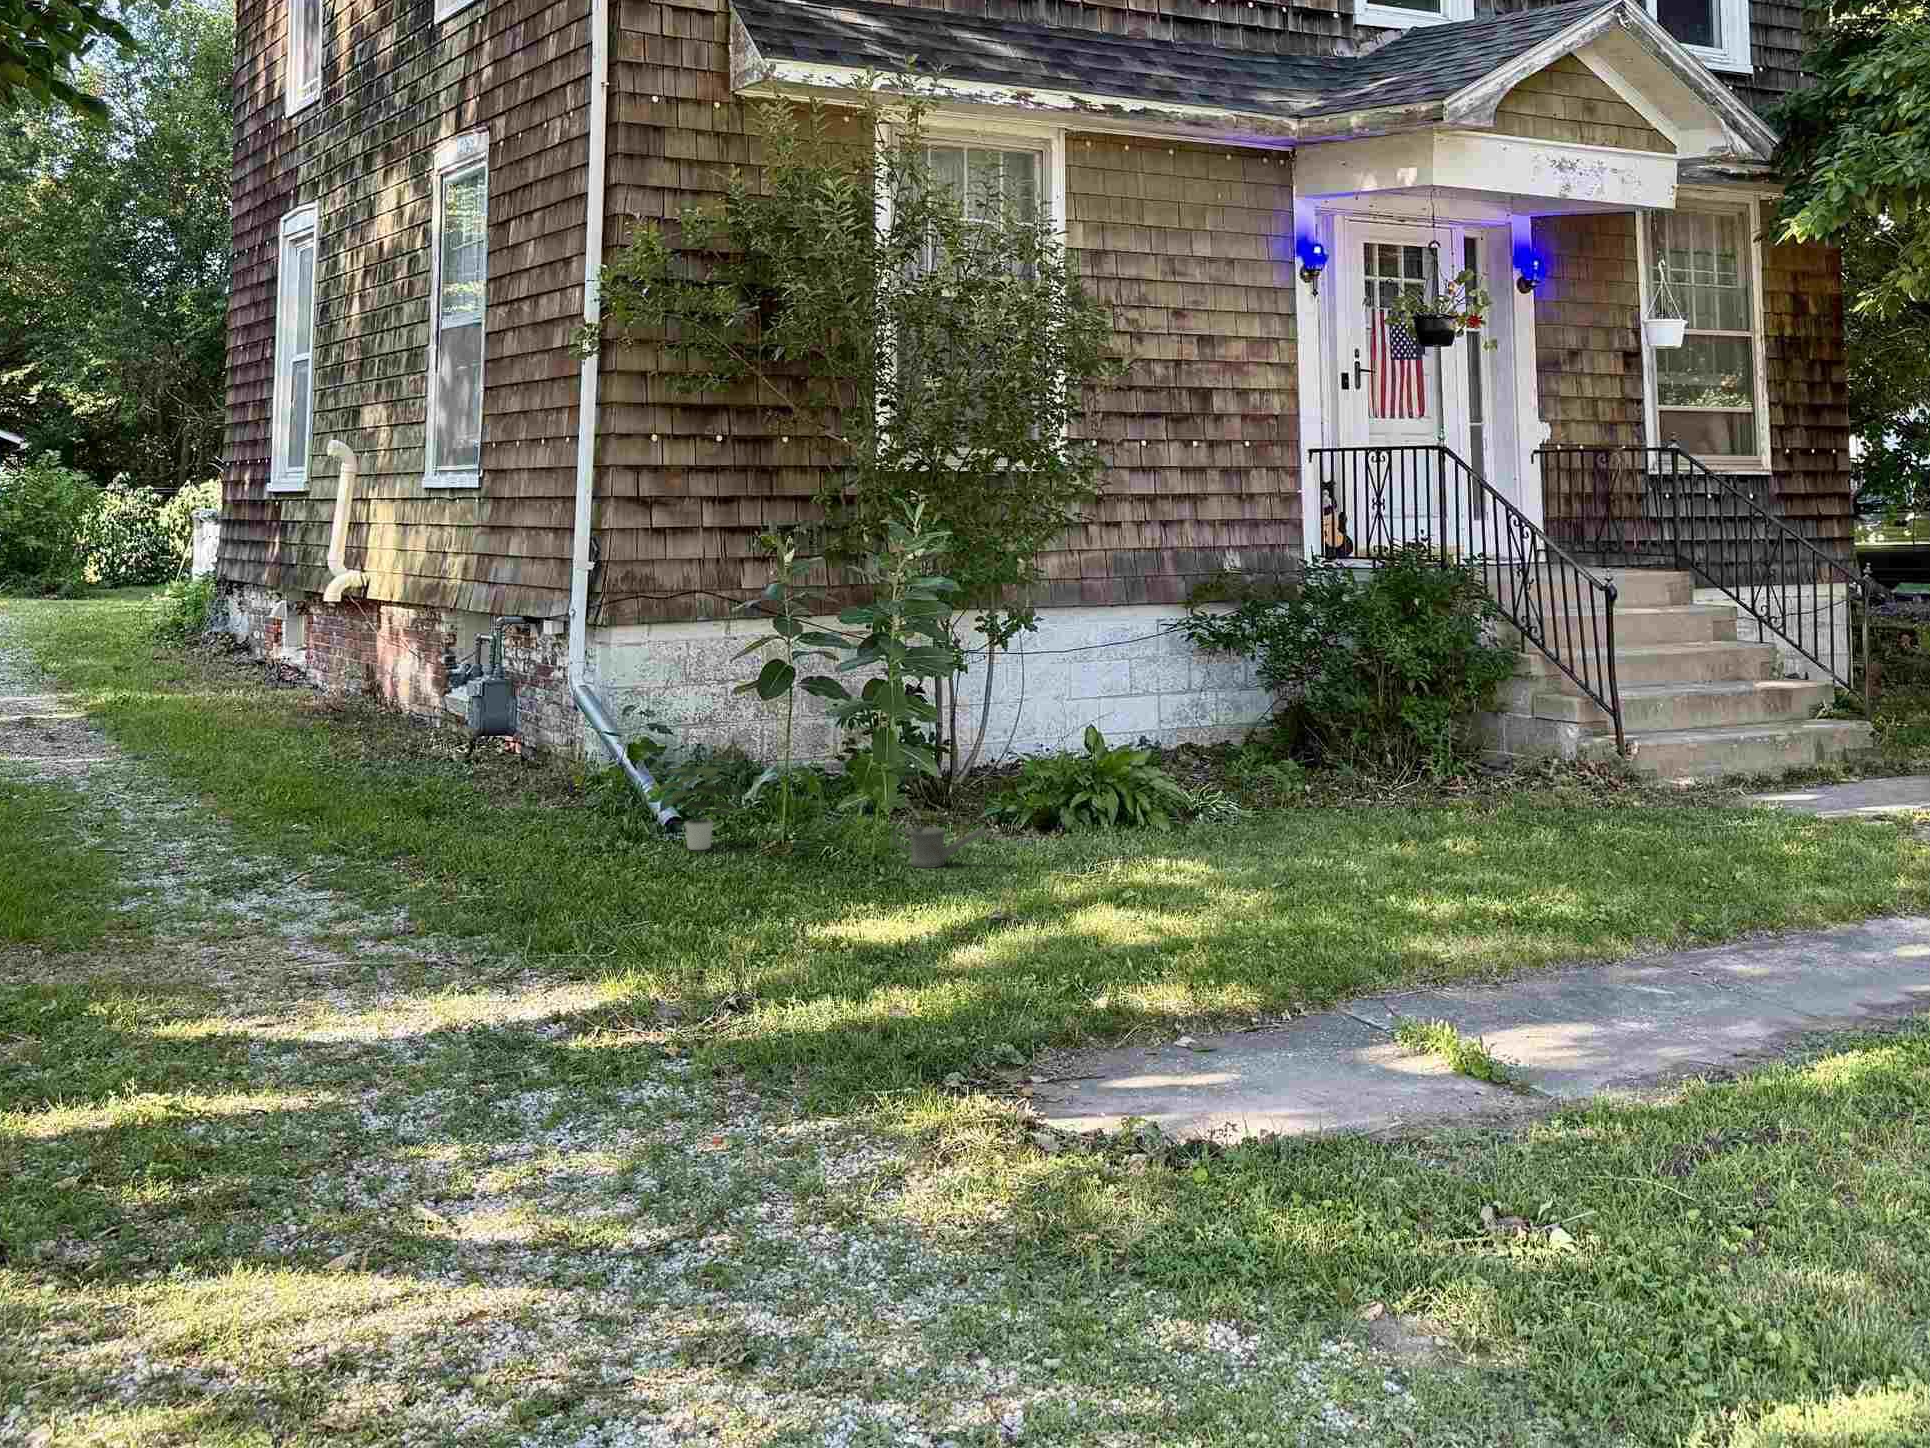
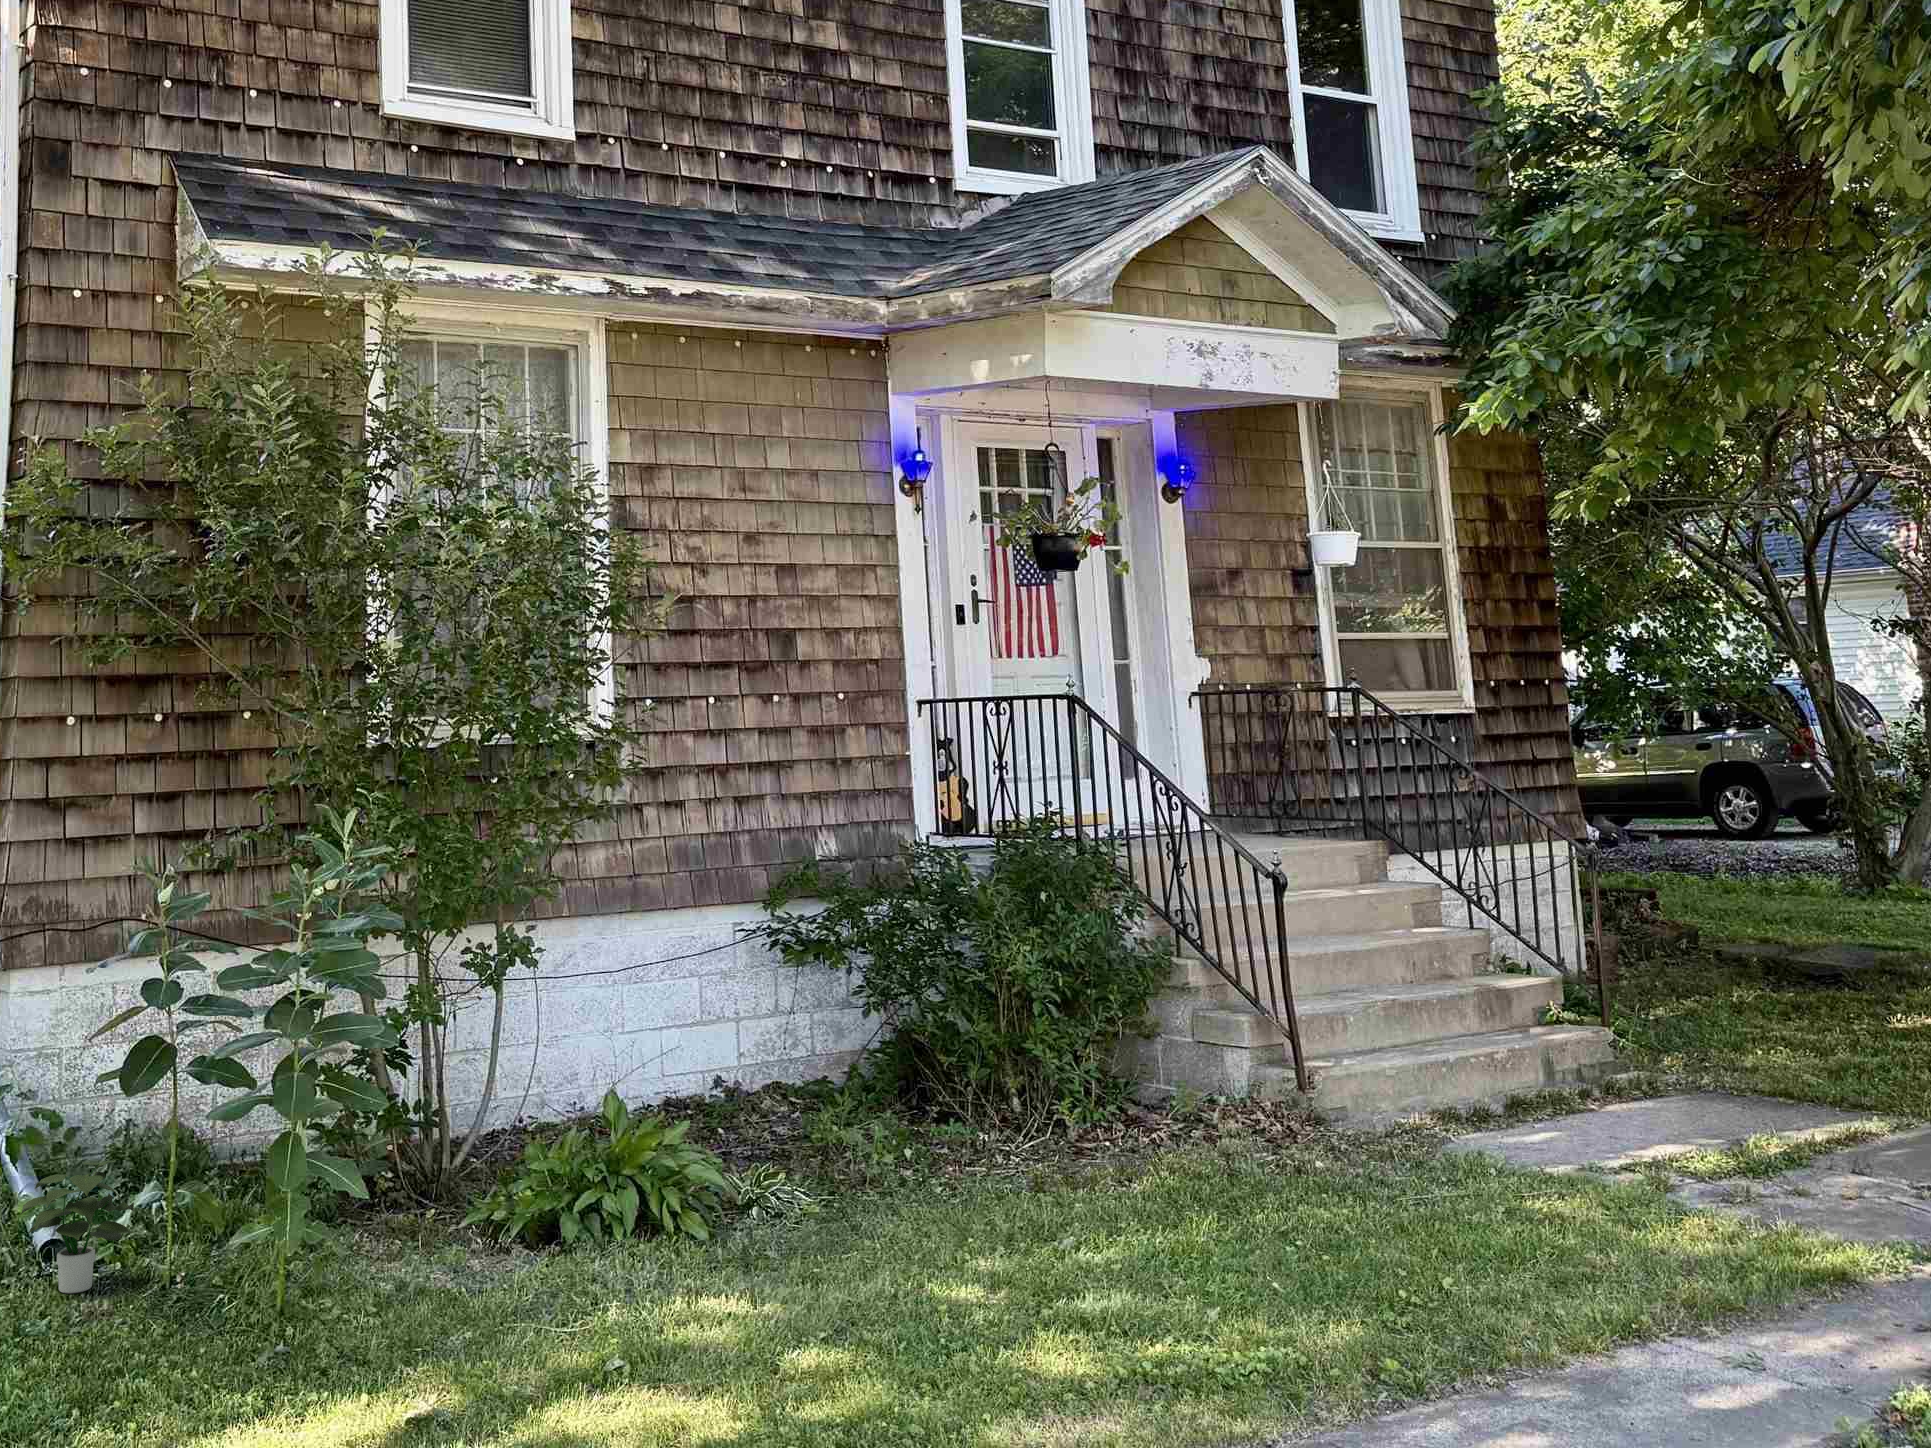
watering can: present [894,826,985,868] -> none [327,1251,450,1316]

